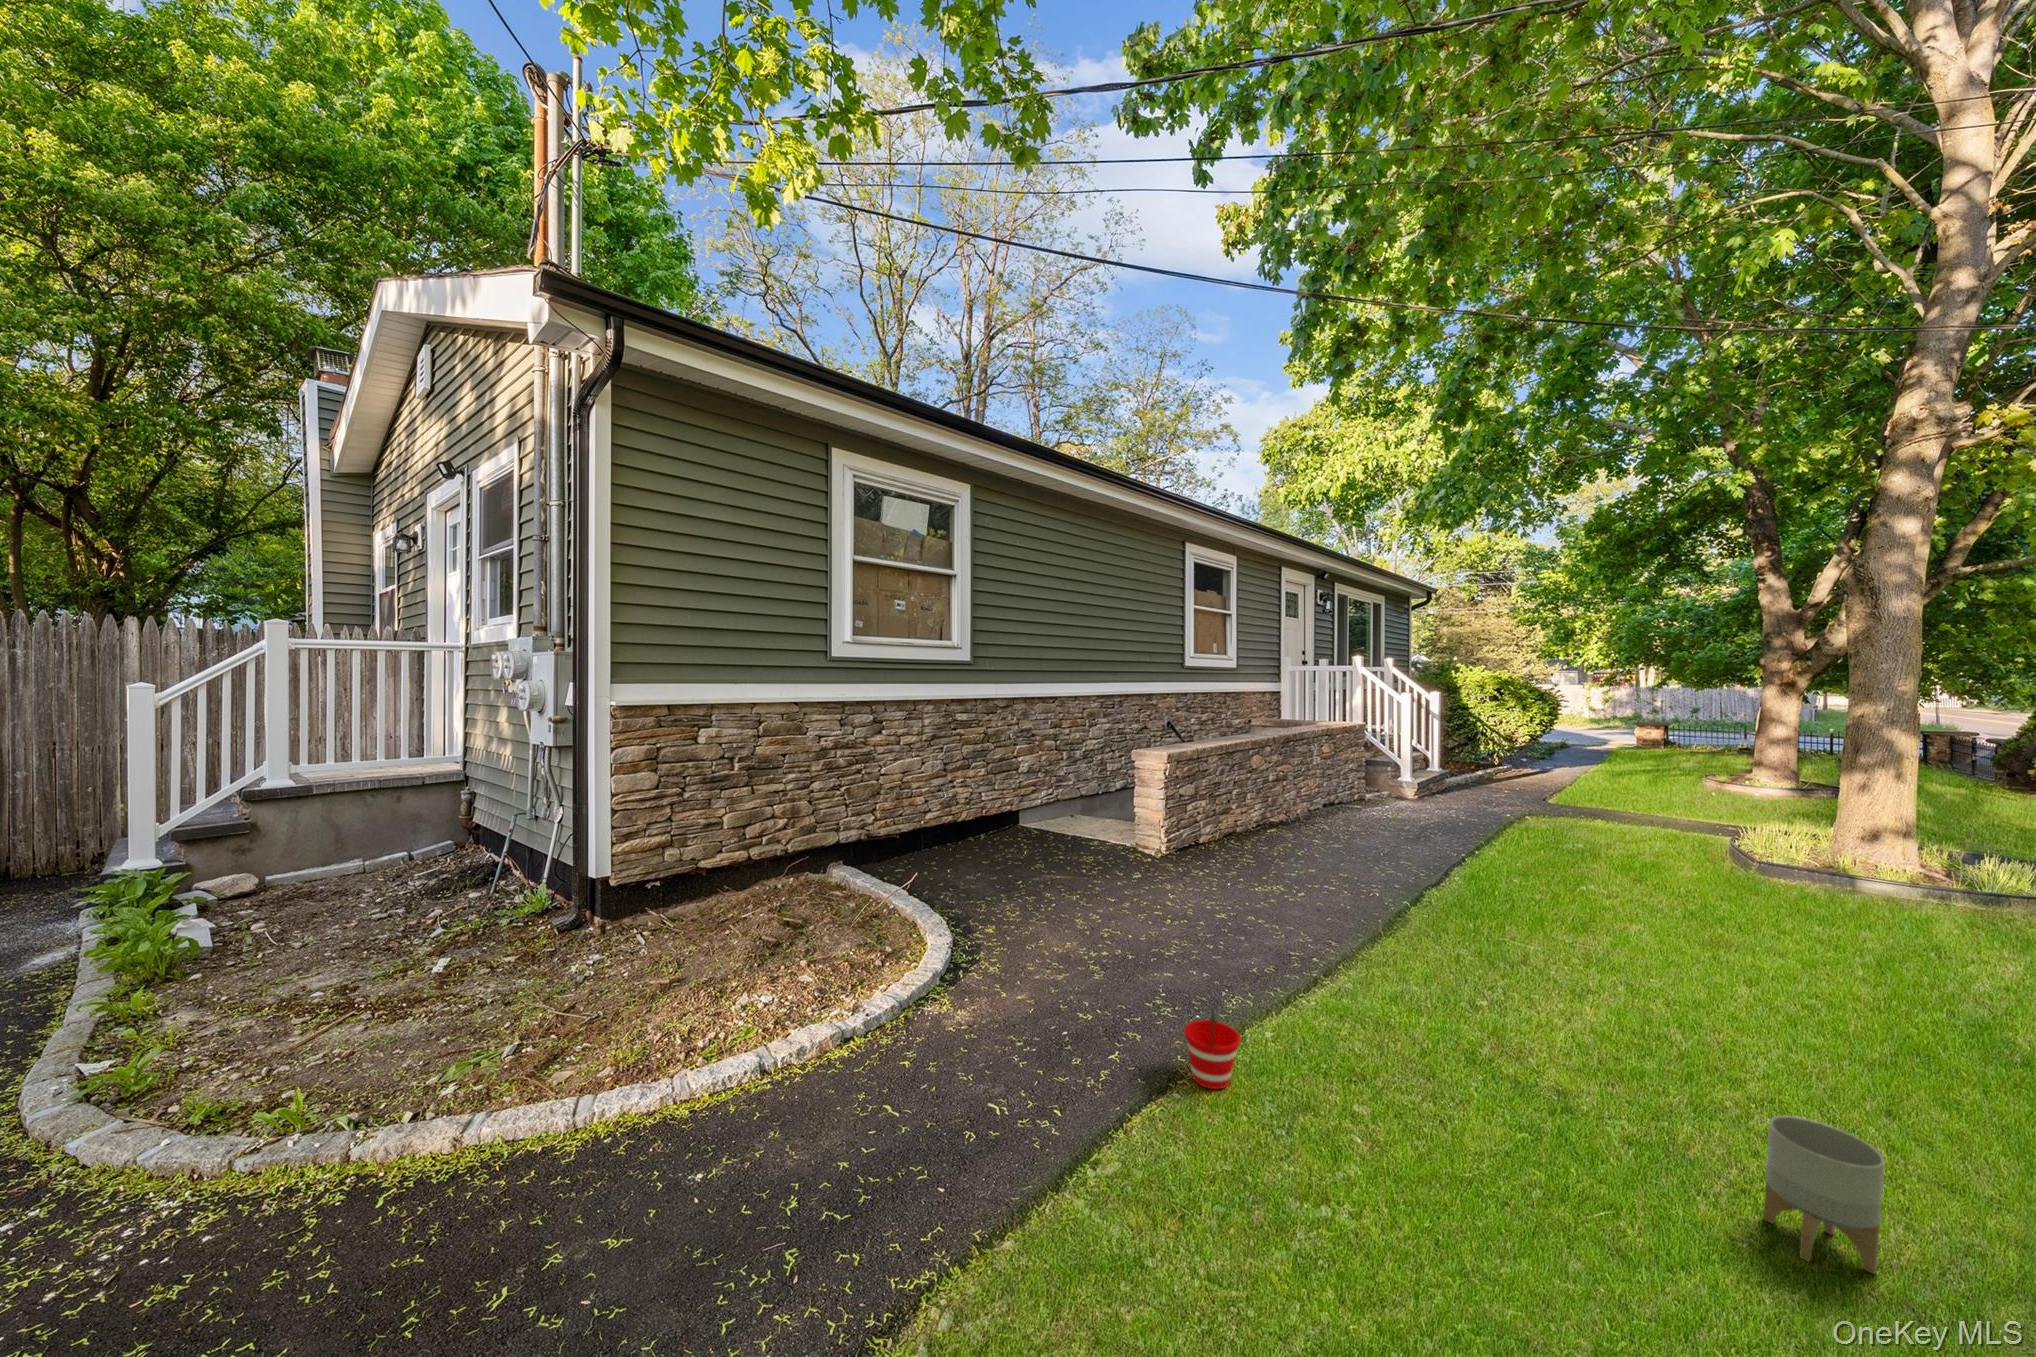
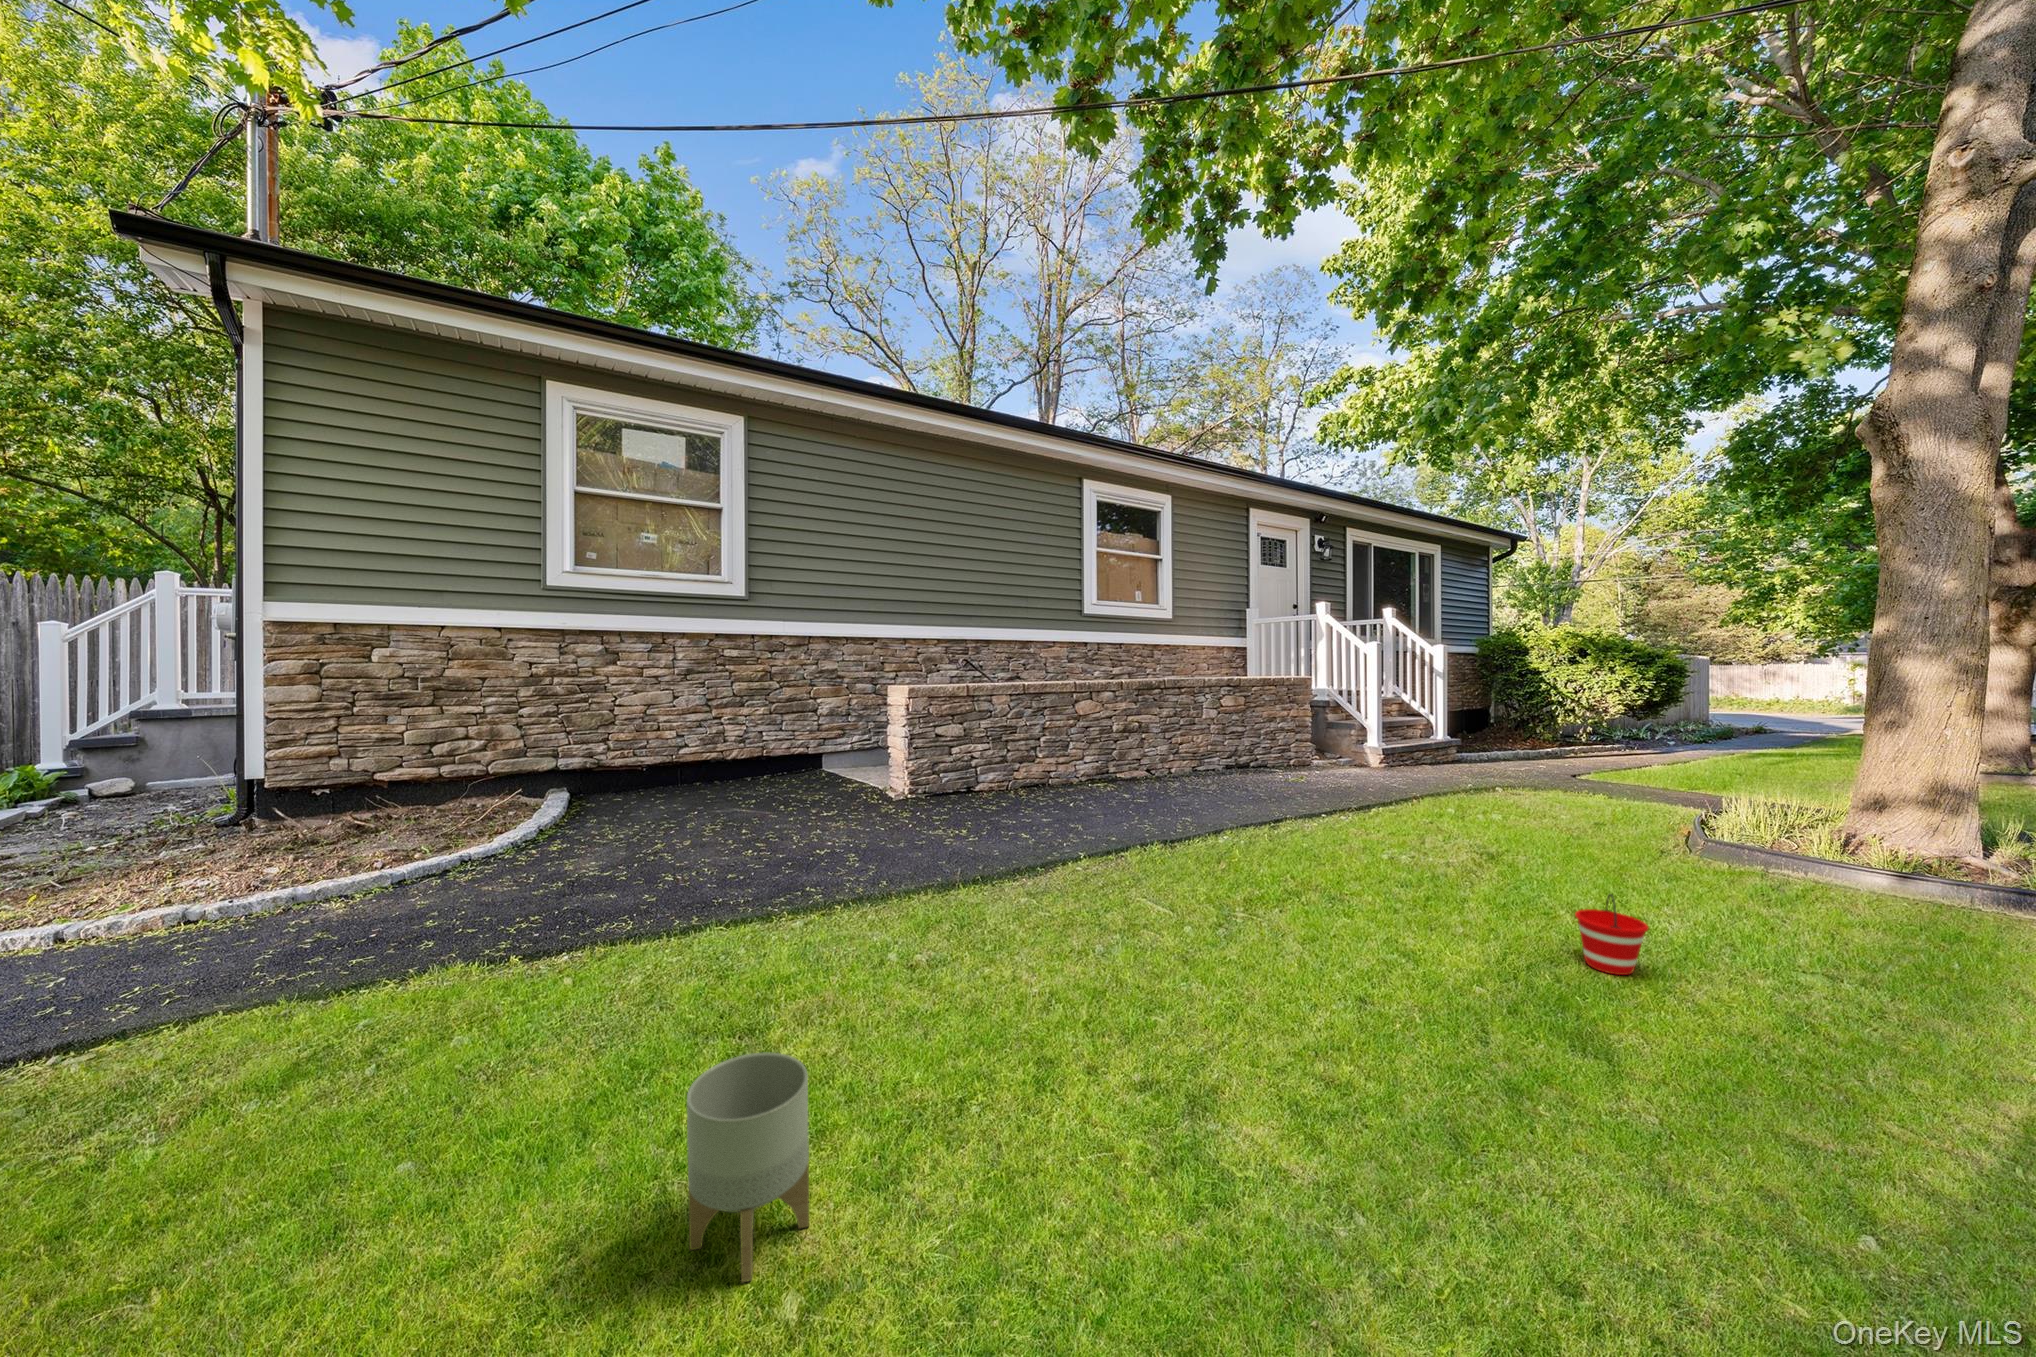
bucket: present [1184,1009,1241,1089] -> present [1575,894,1649,975]

